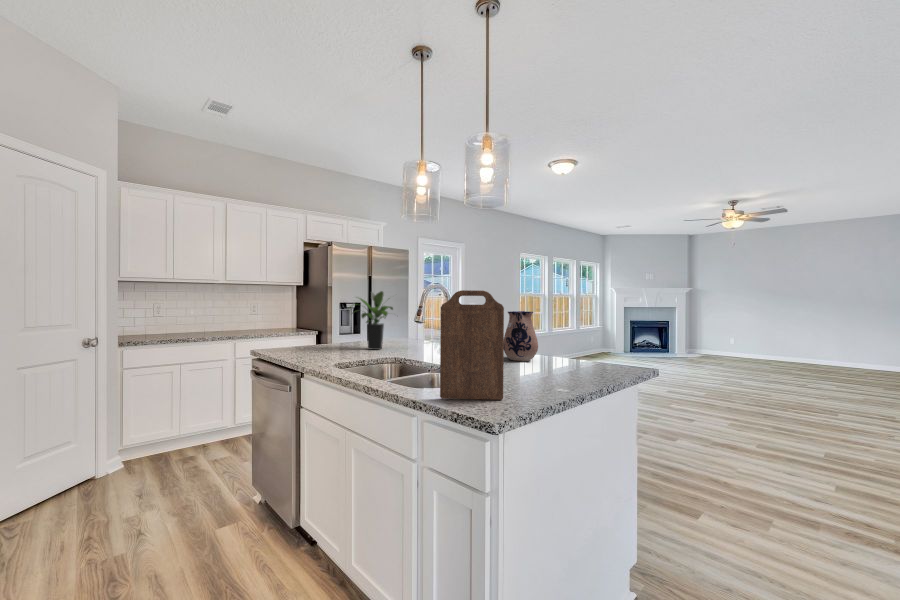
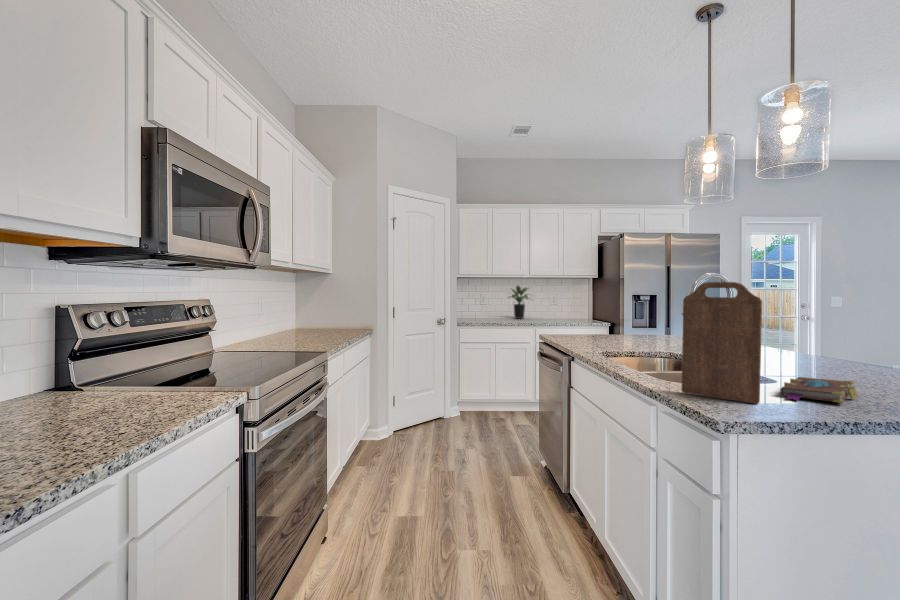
potted plant: present [350,291,393,350] -> present [511,286,528,319]
ceramic pitcher: present [504,311,538,361] -> none [812,307,872,372]
book: none [508,369,552,392] -> present [780,377,858,403]

